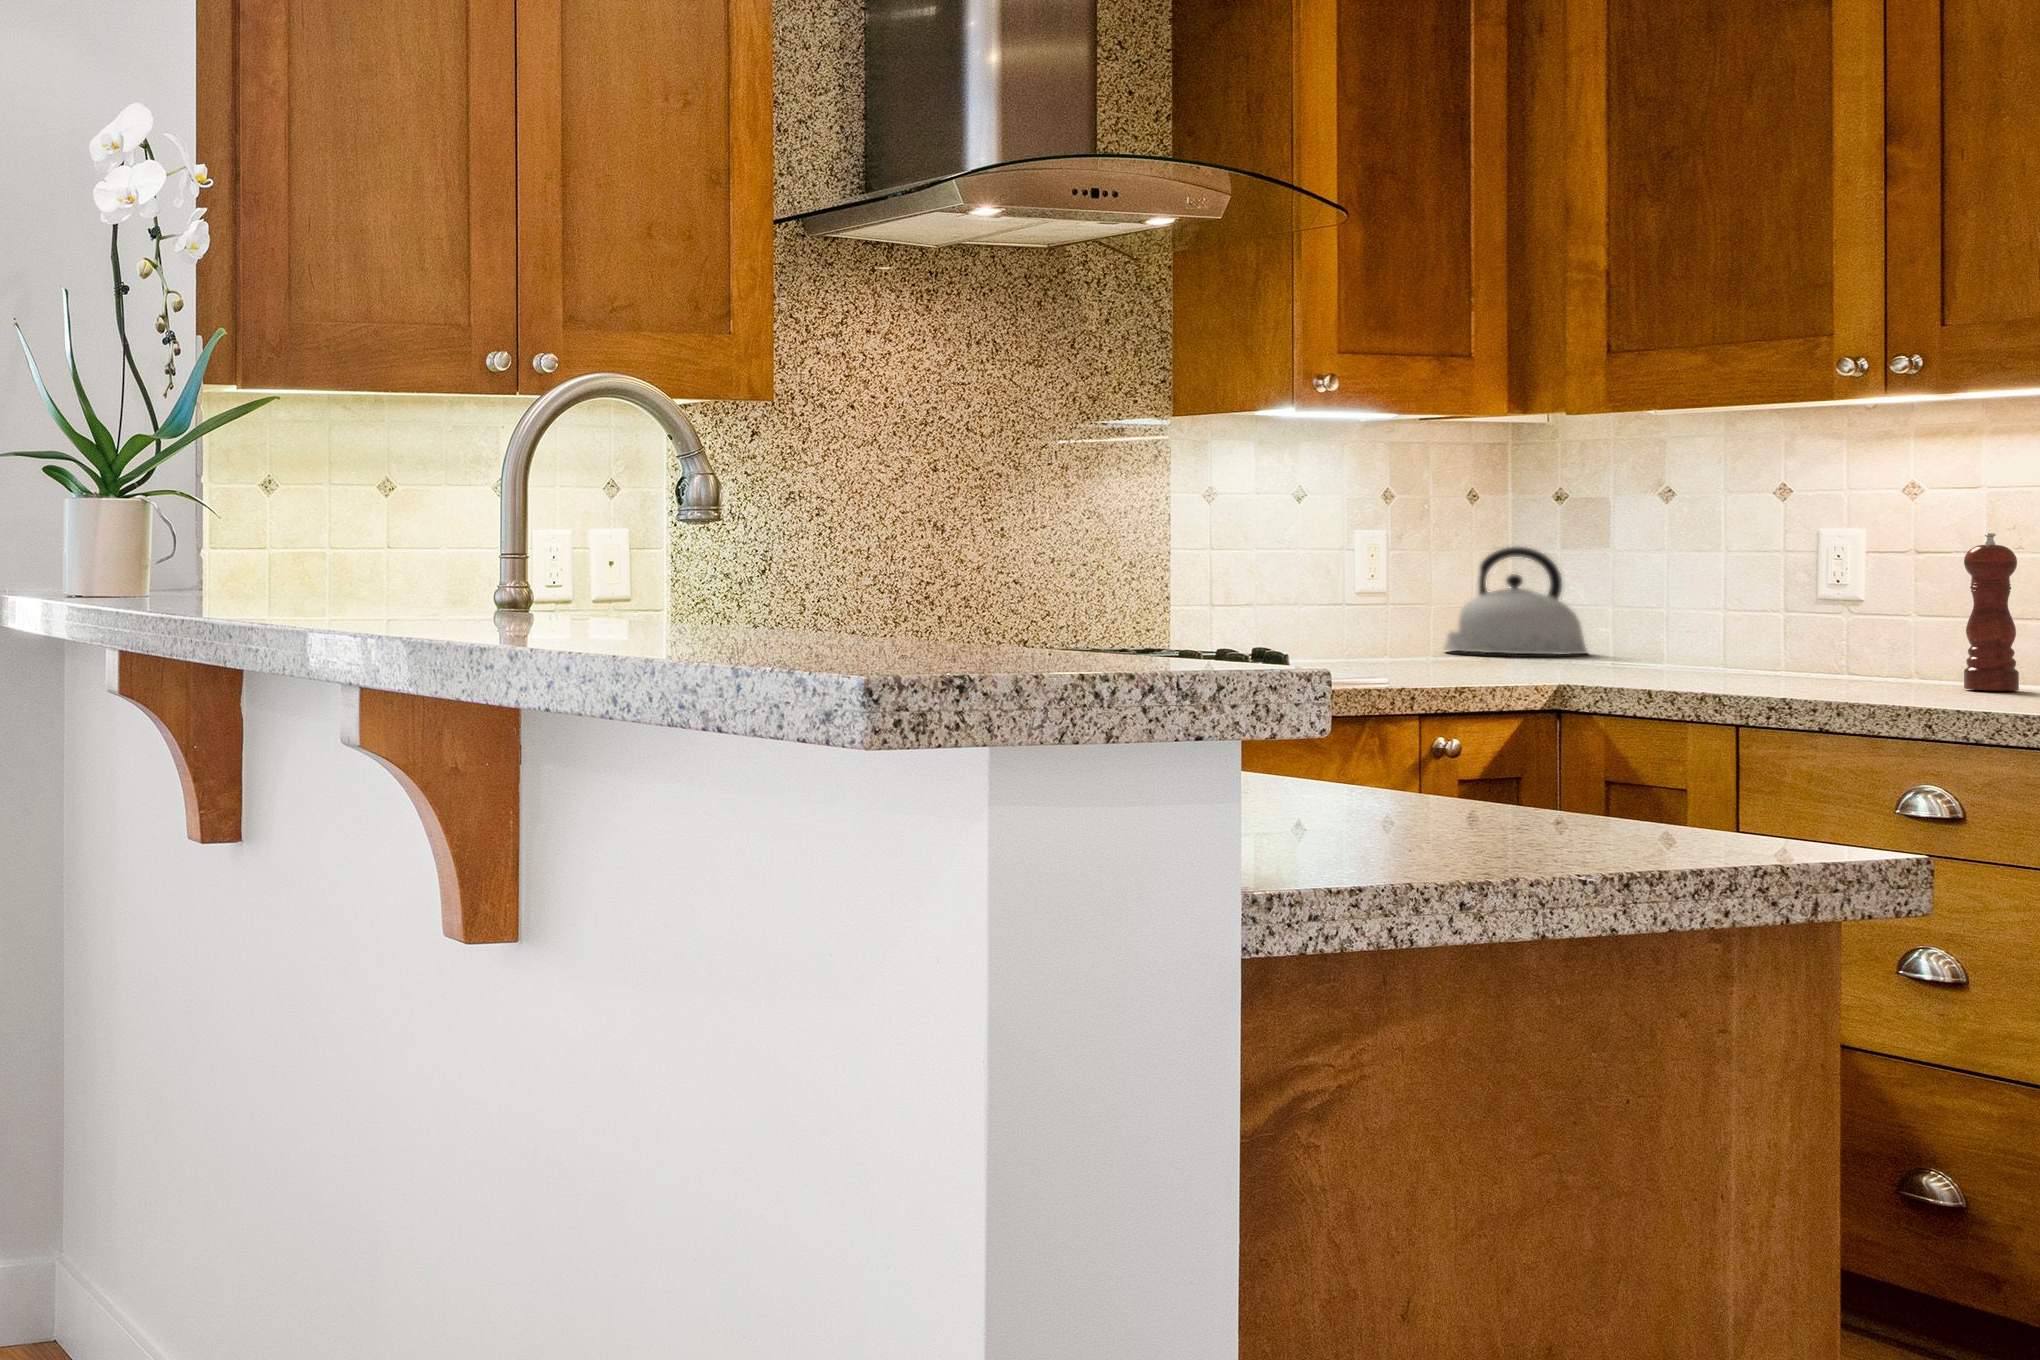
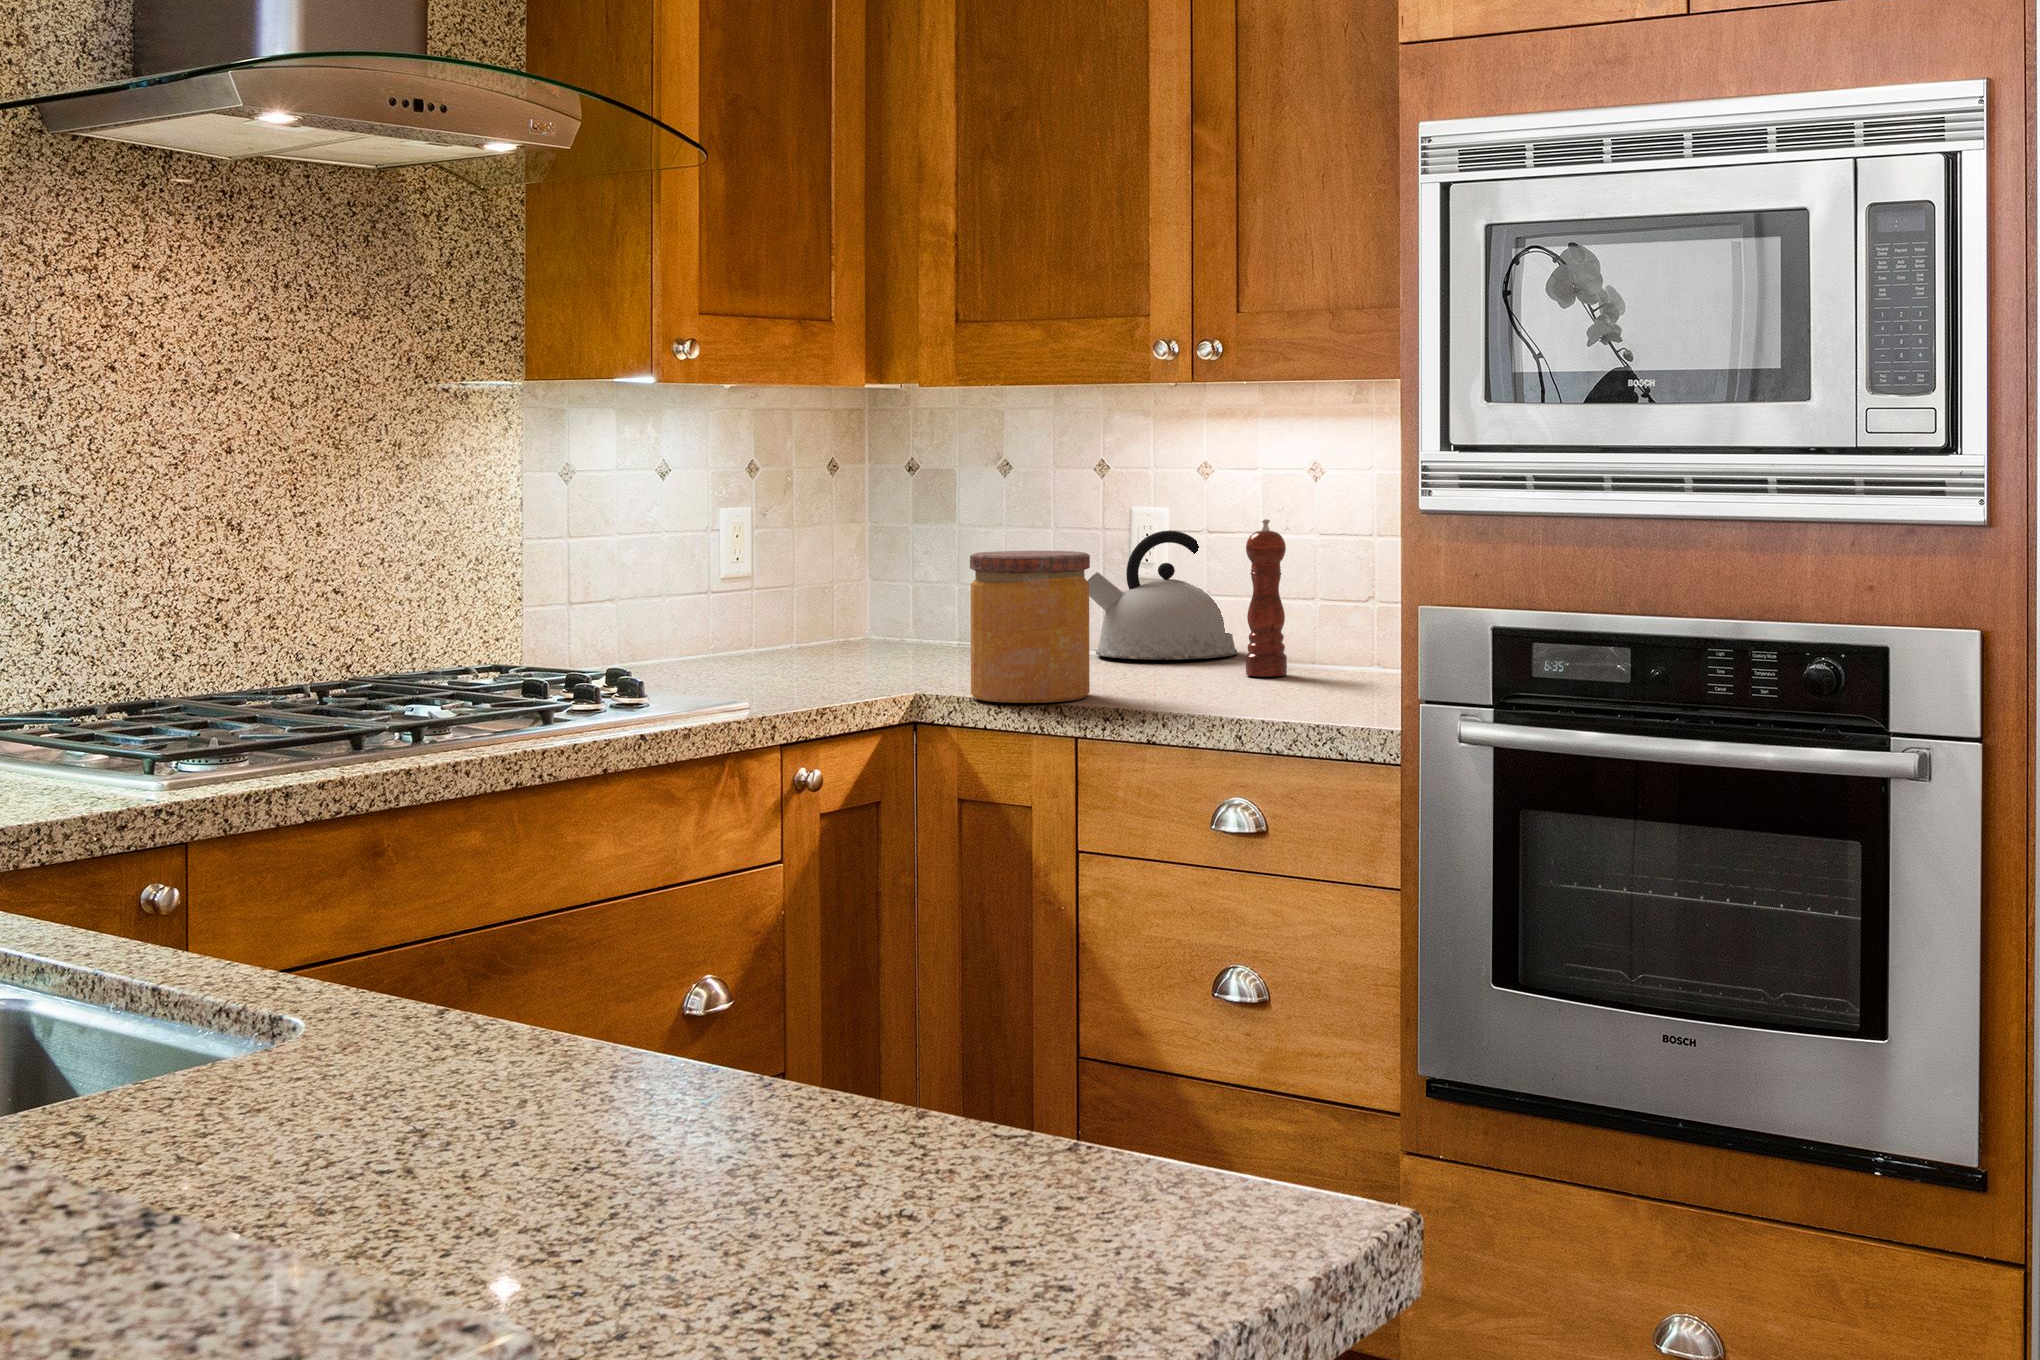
kettle: present [1444,547,1587,654] -> present [1088,531,1237,659]
jar: none [1623,557,1762,695] -> present [970,551,1090,703]

